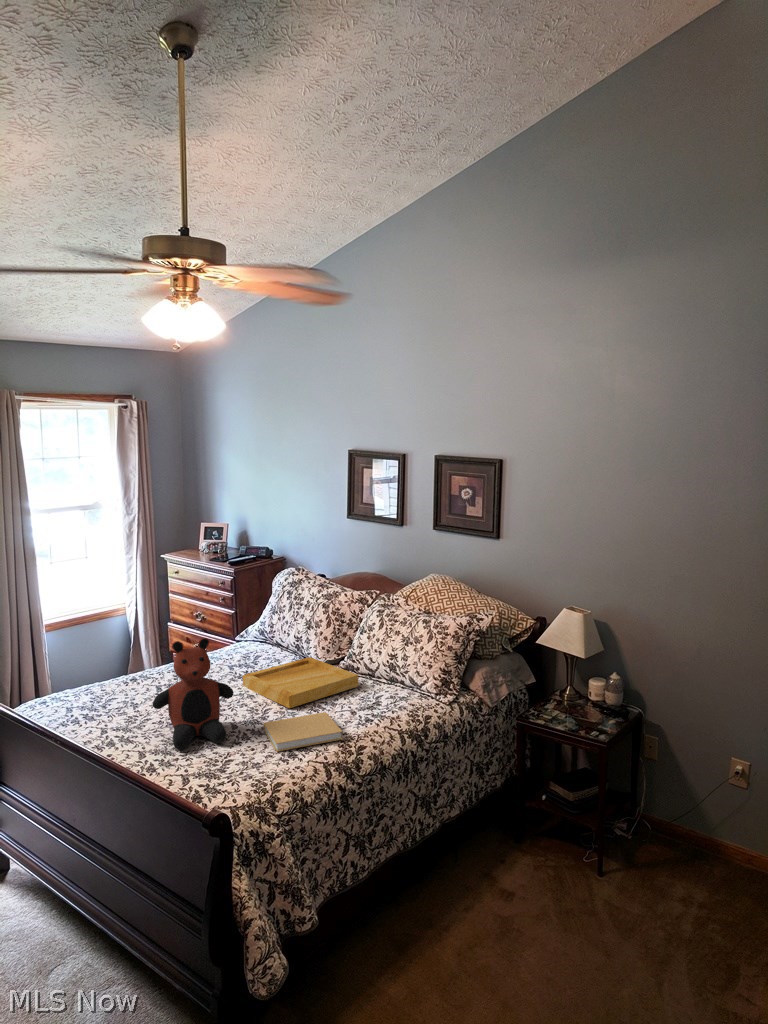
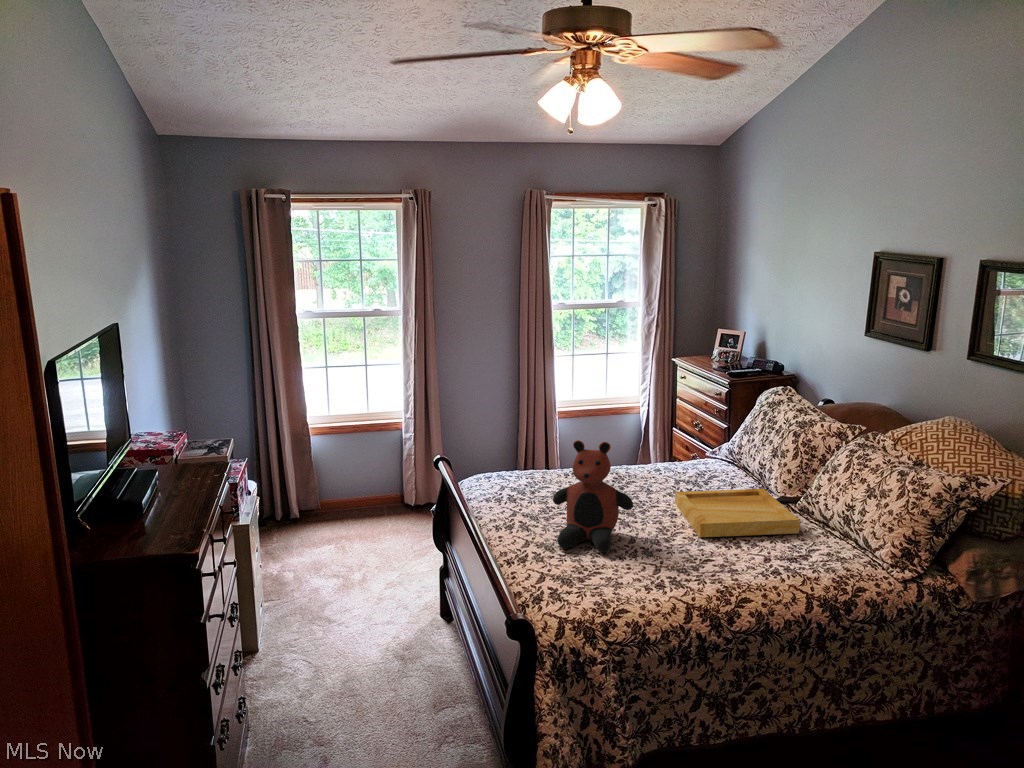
book: present [263,712,342,751] -> none [649,544,731,585]

